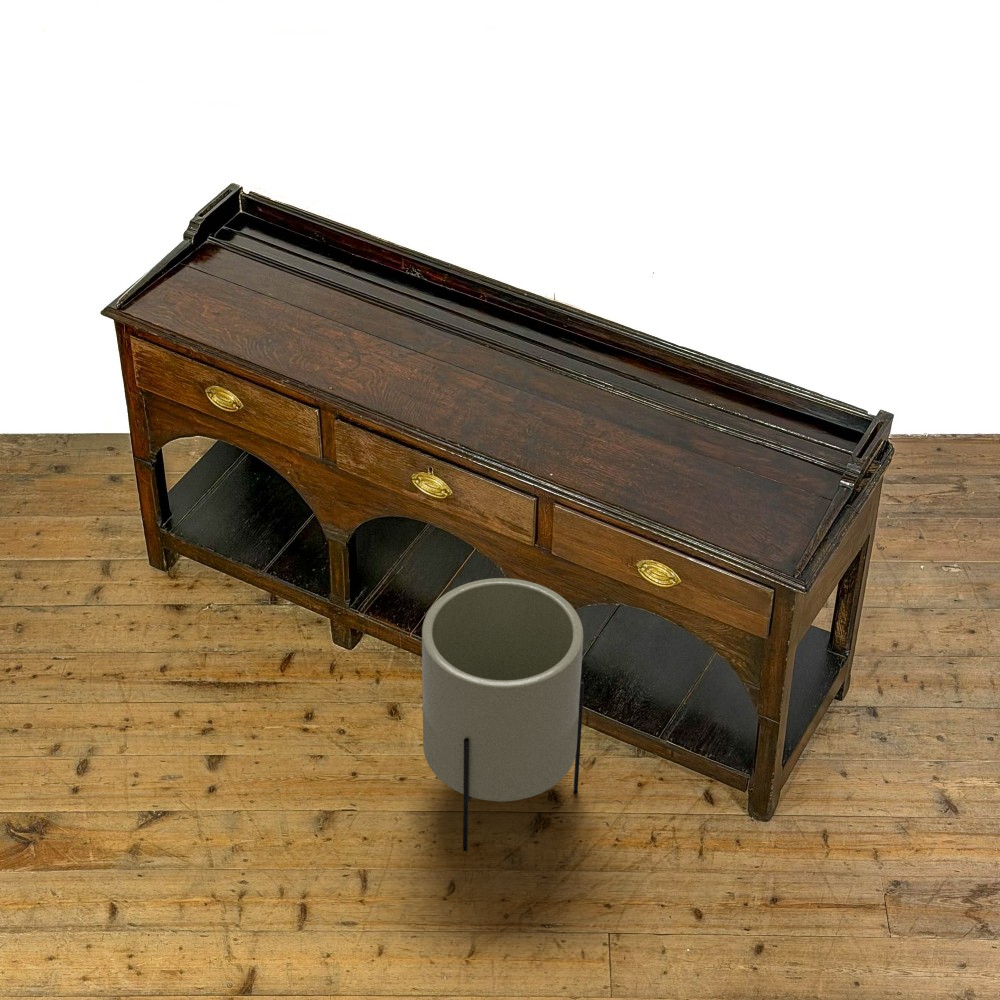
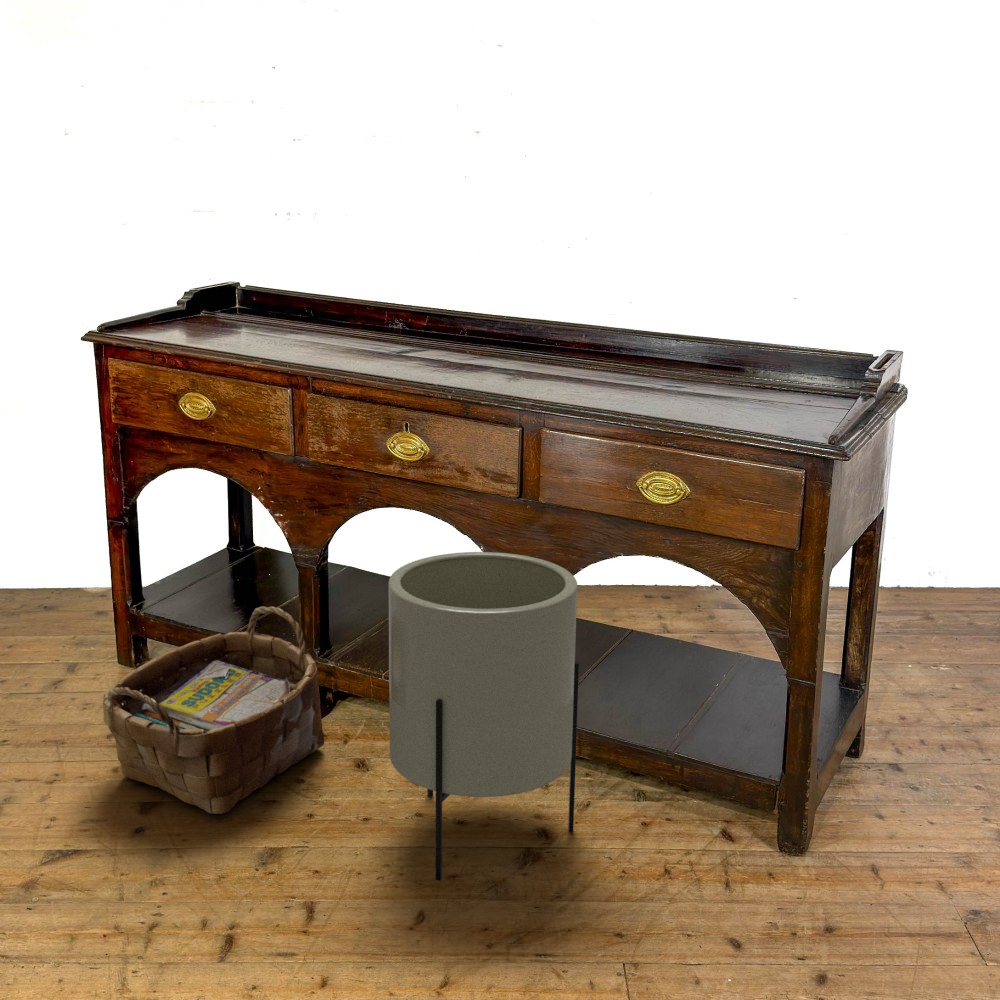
woven basket: none [169,571,360,775] -> present [103,606,324,814]

